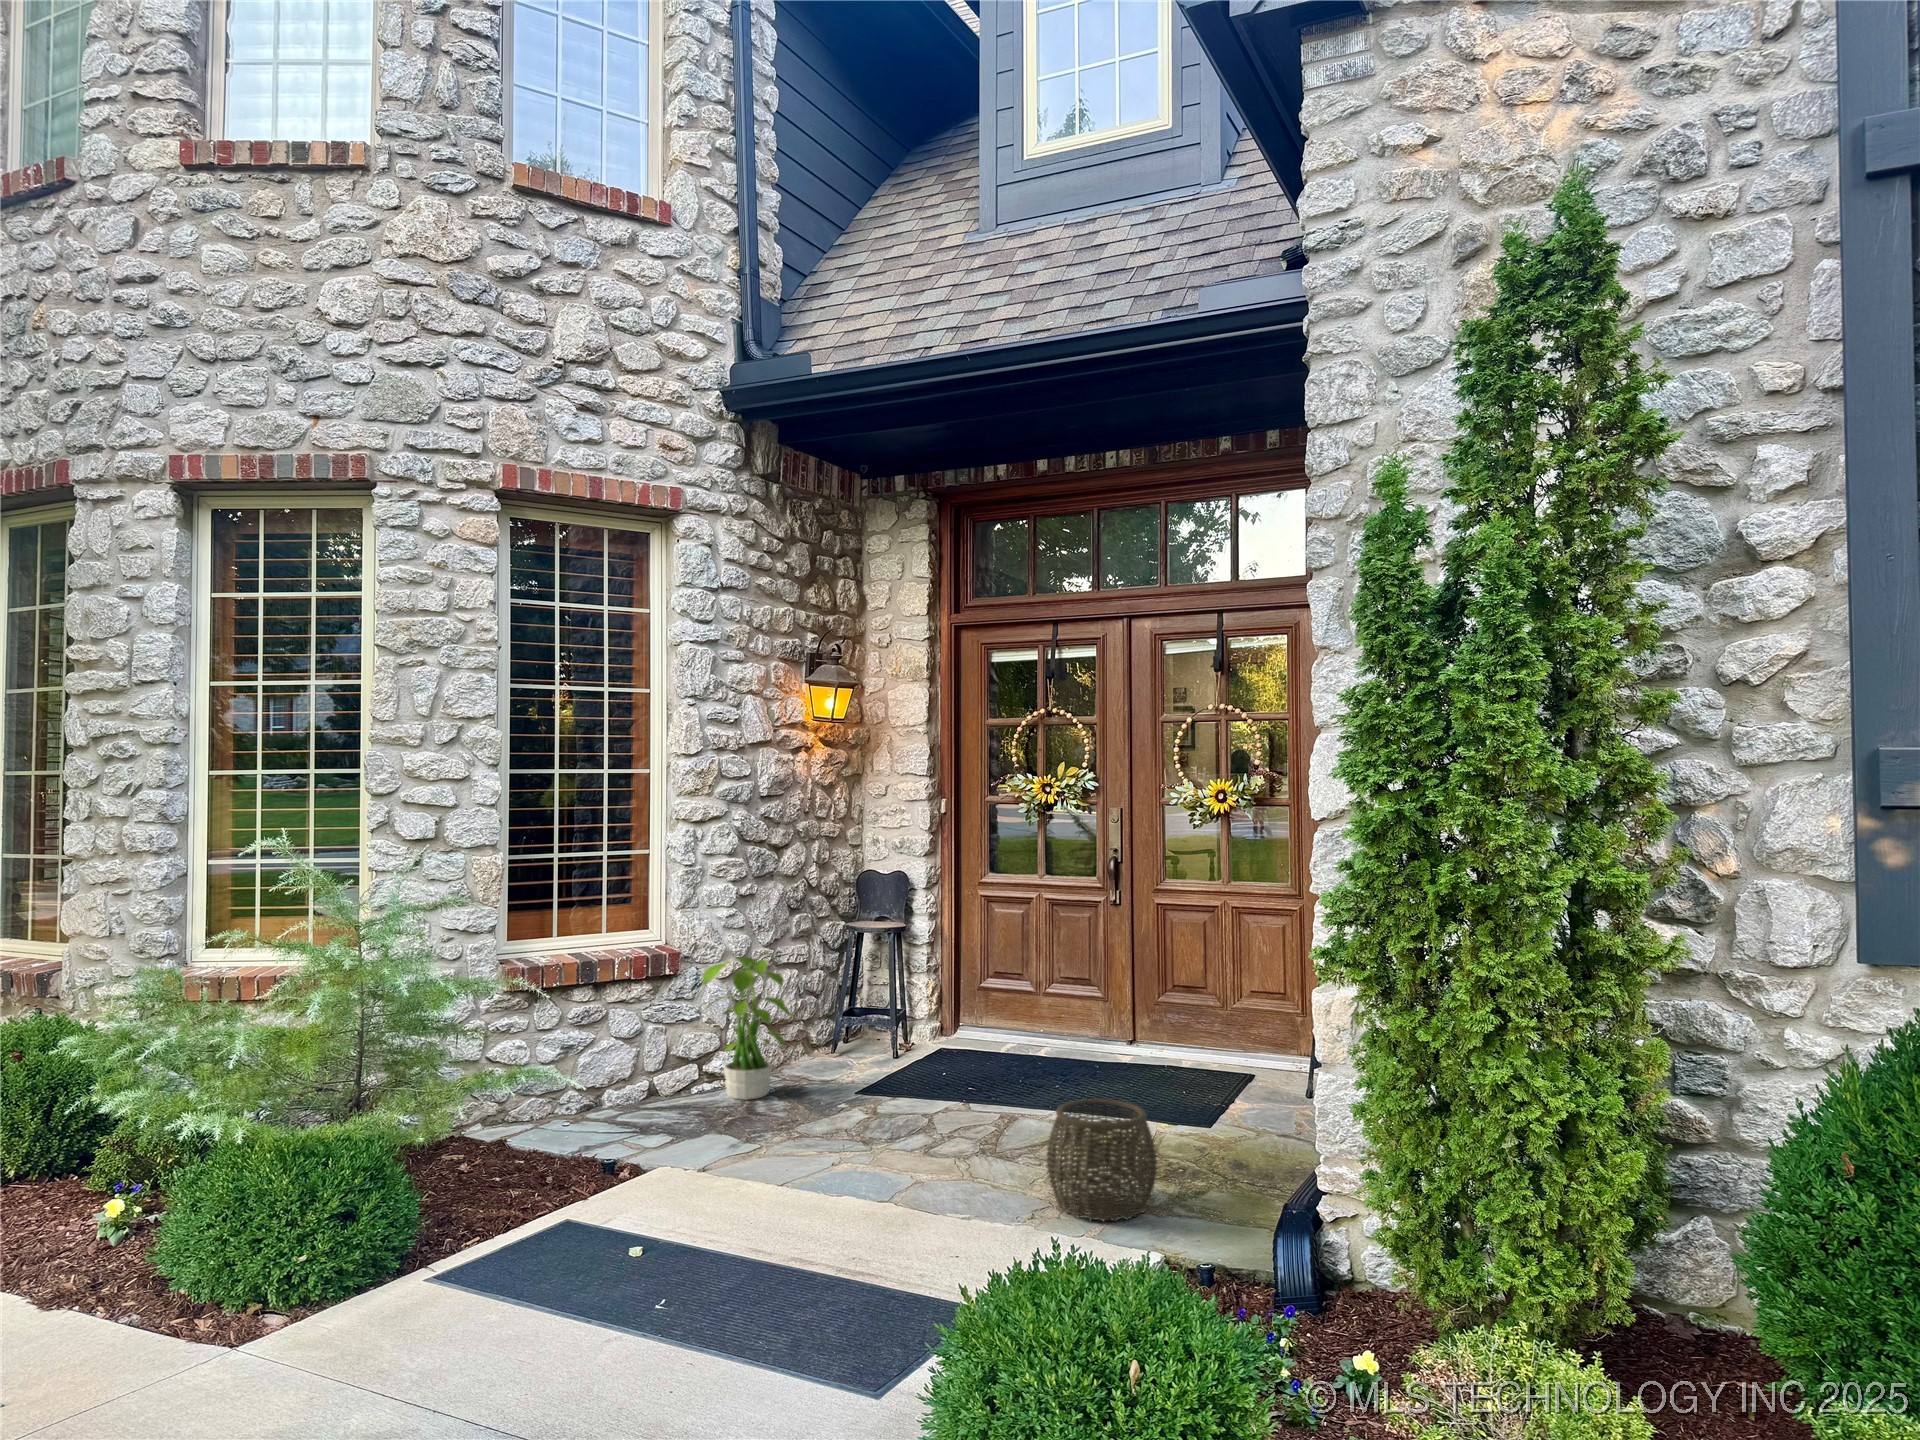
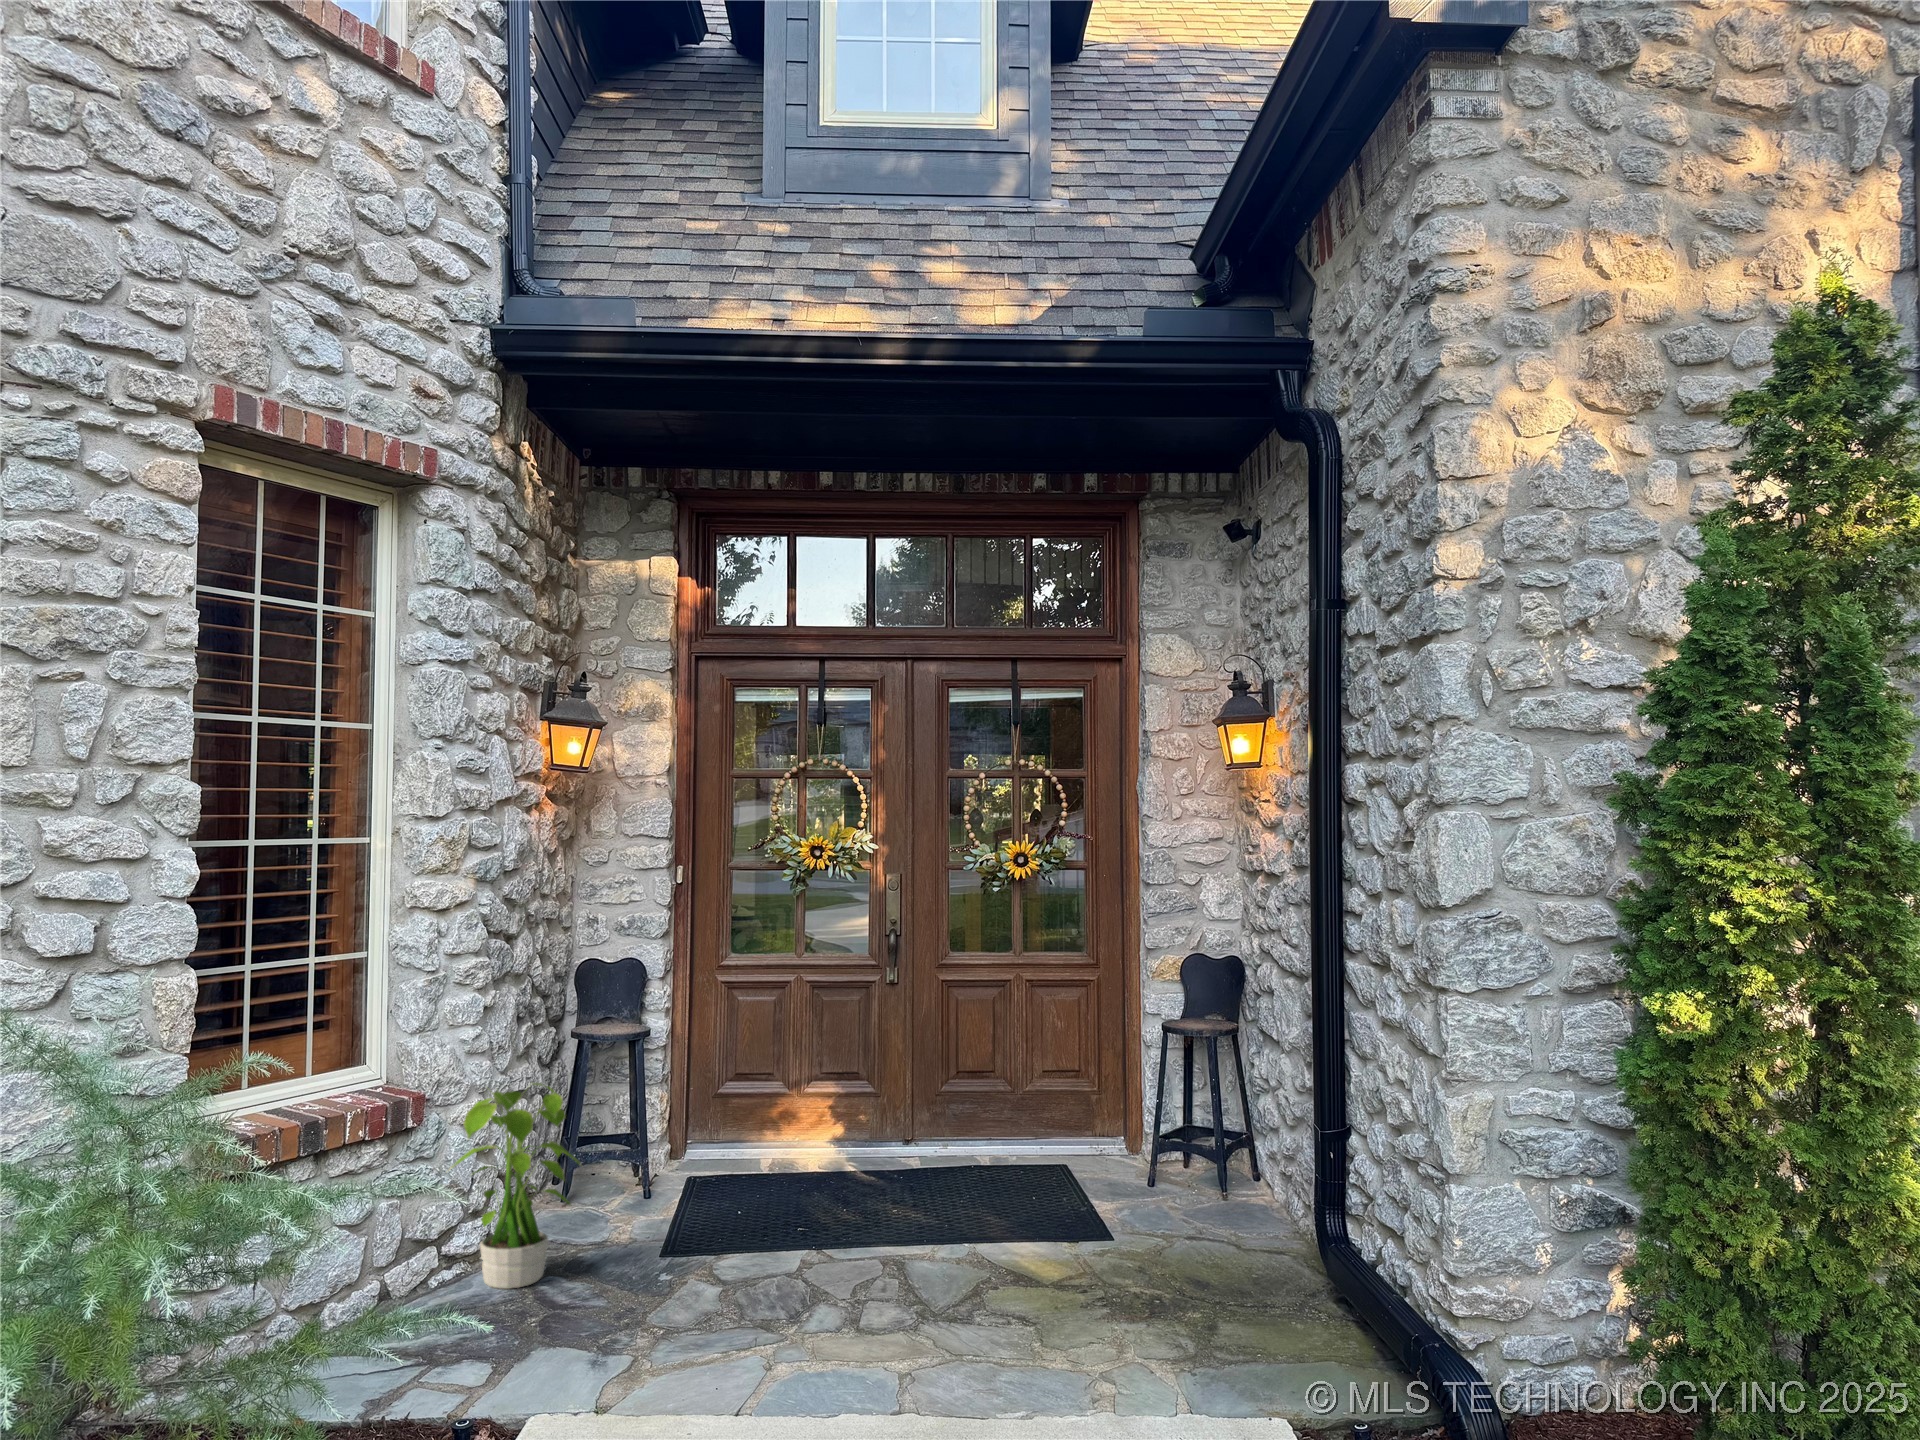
woven basket: present [1046,1099,1157,1221] -> none [1043,1221,1174,1367]

